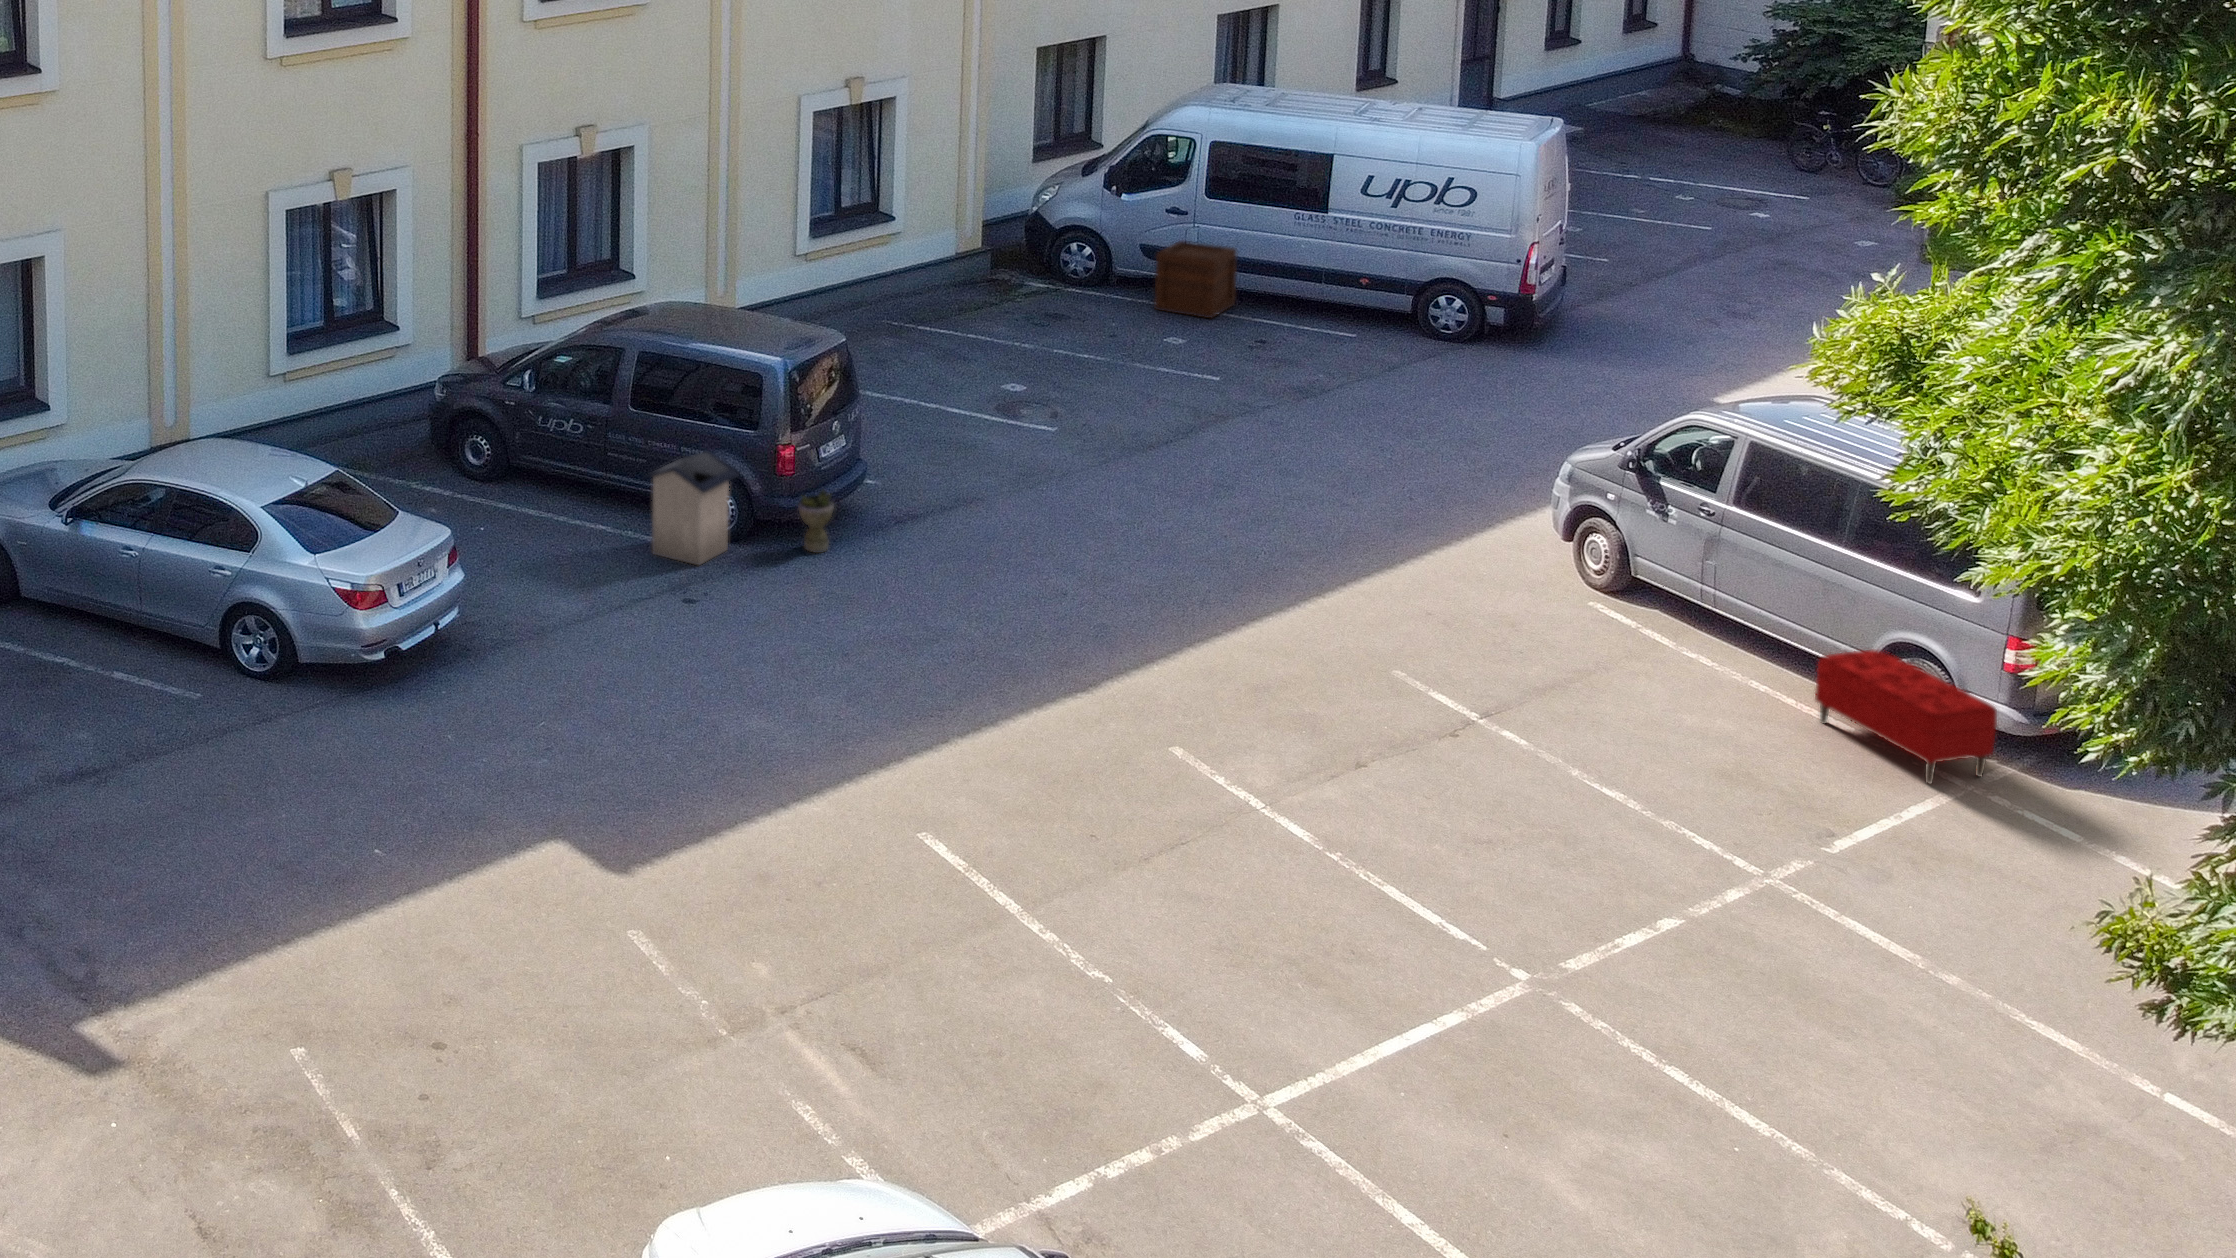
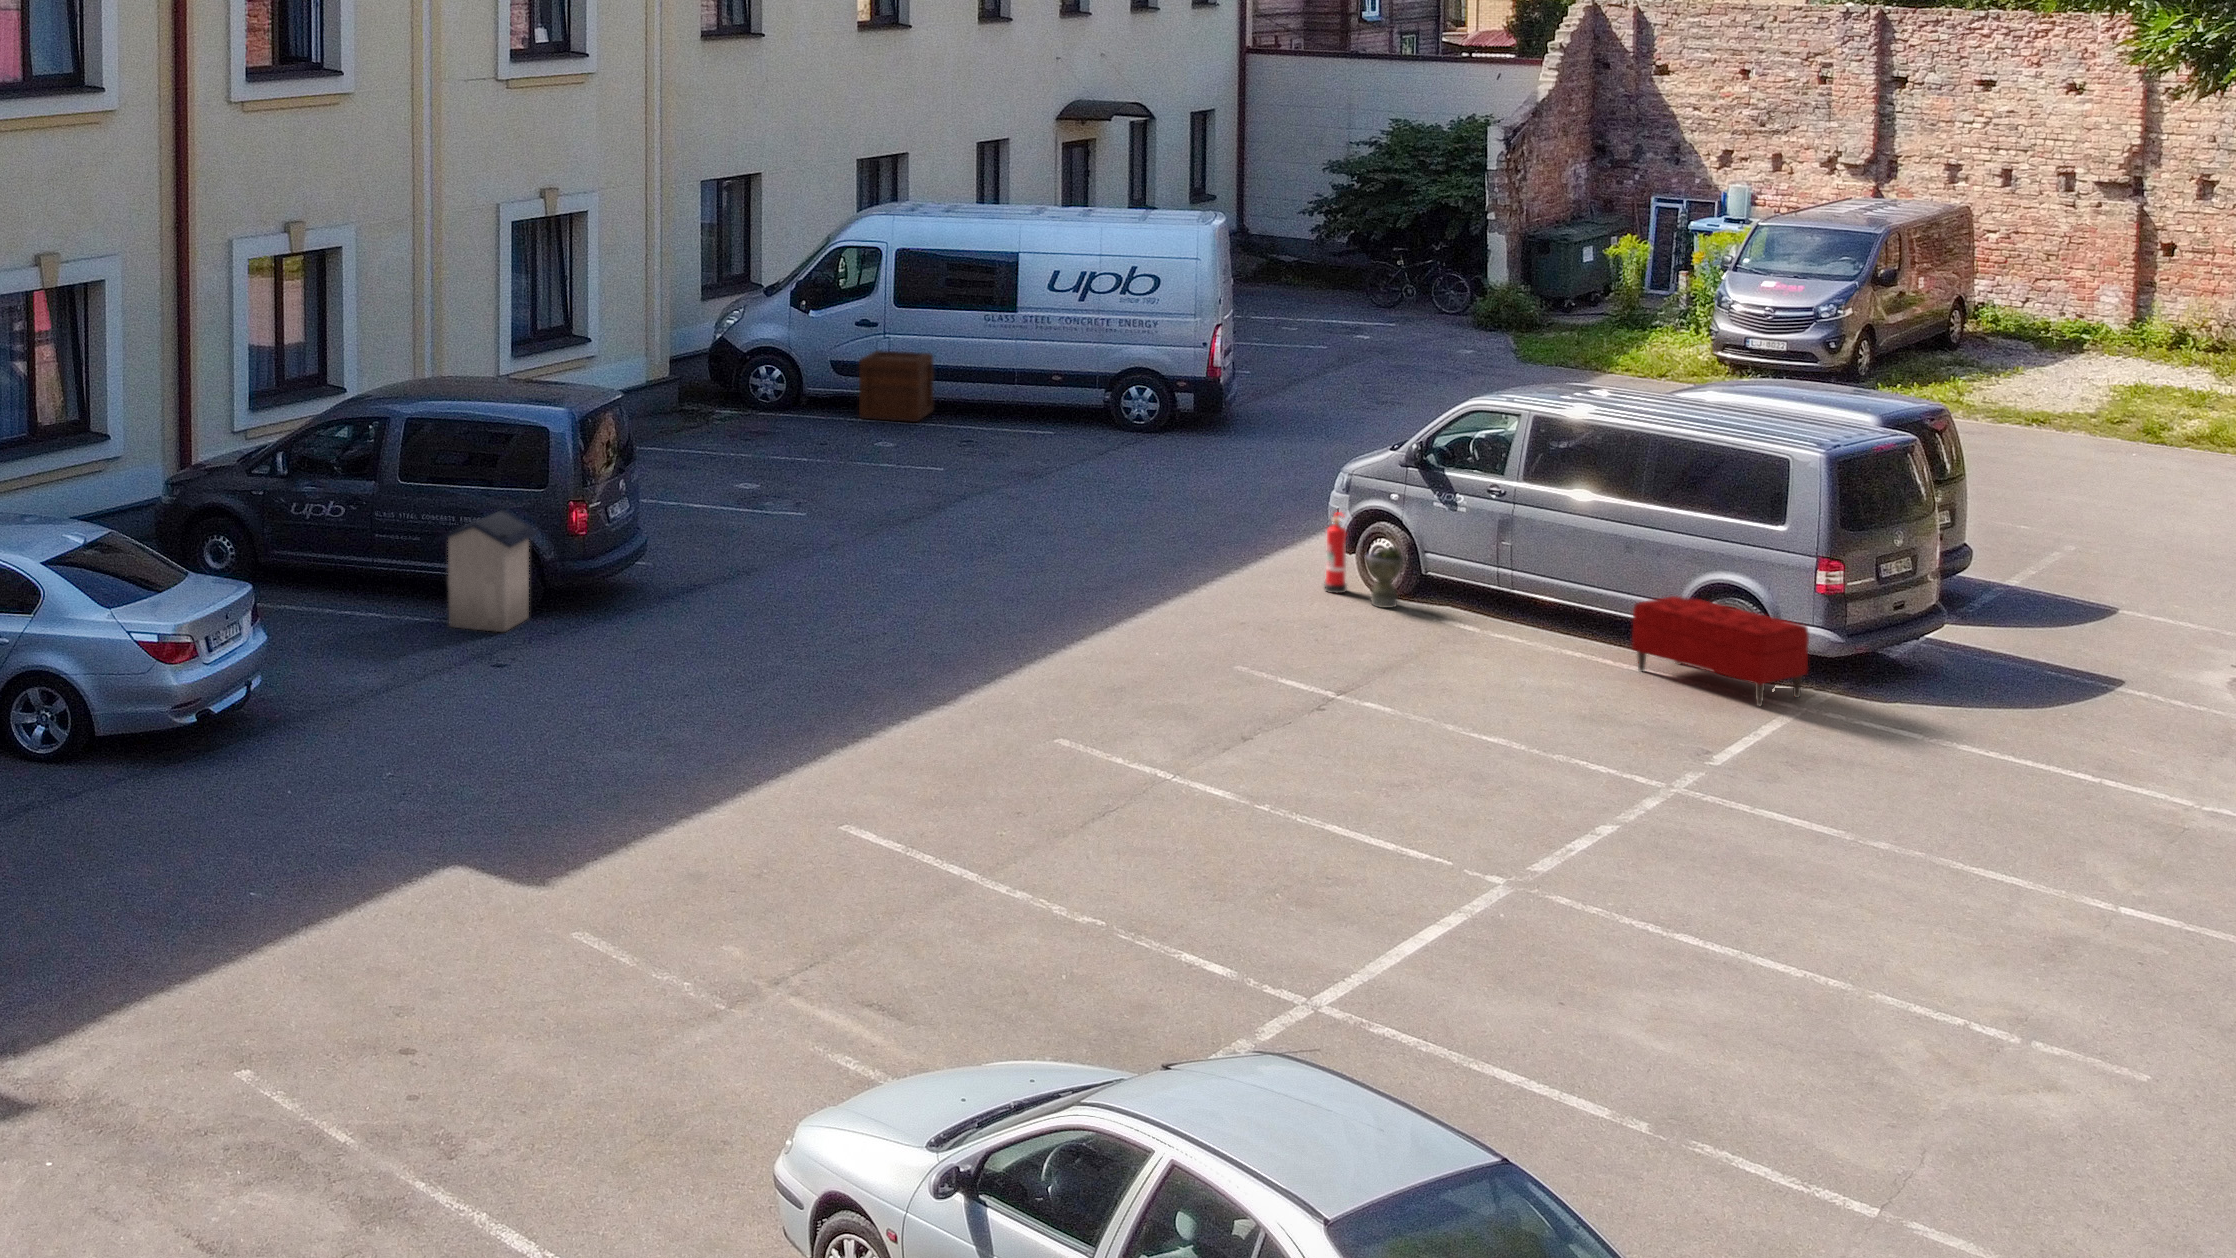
planter: present [798,491,834,552] -> present [1365,547,1404,608]
fire extinguisher: none [1532,508,1560,587] -> present [1324,512,1347,593]

